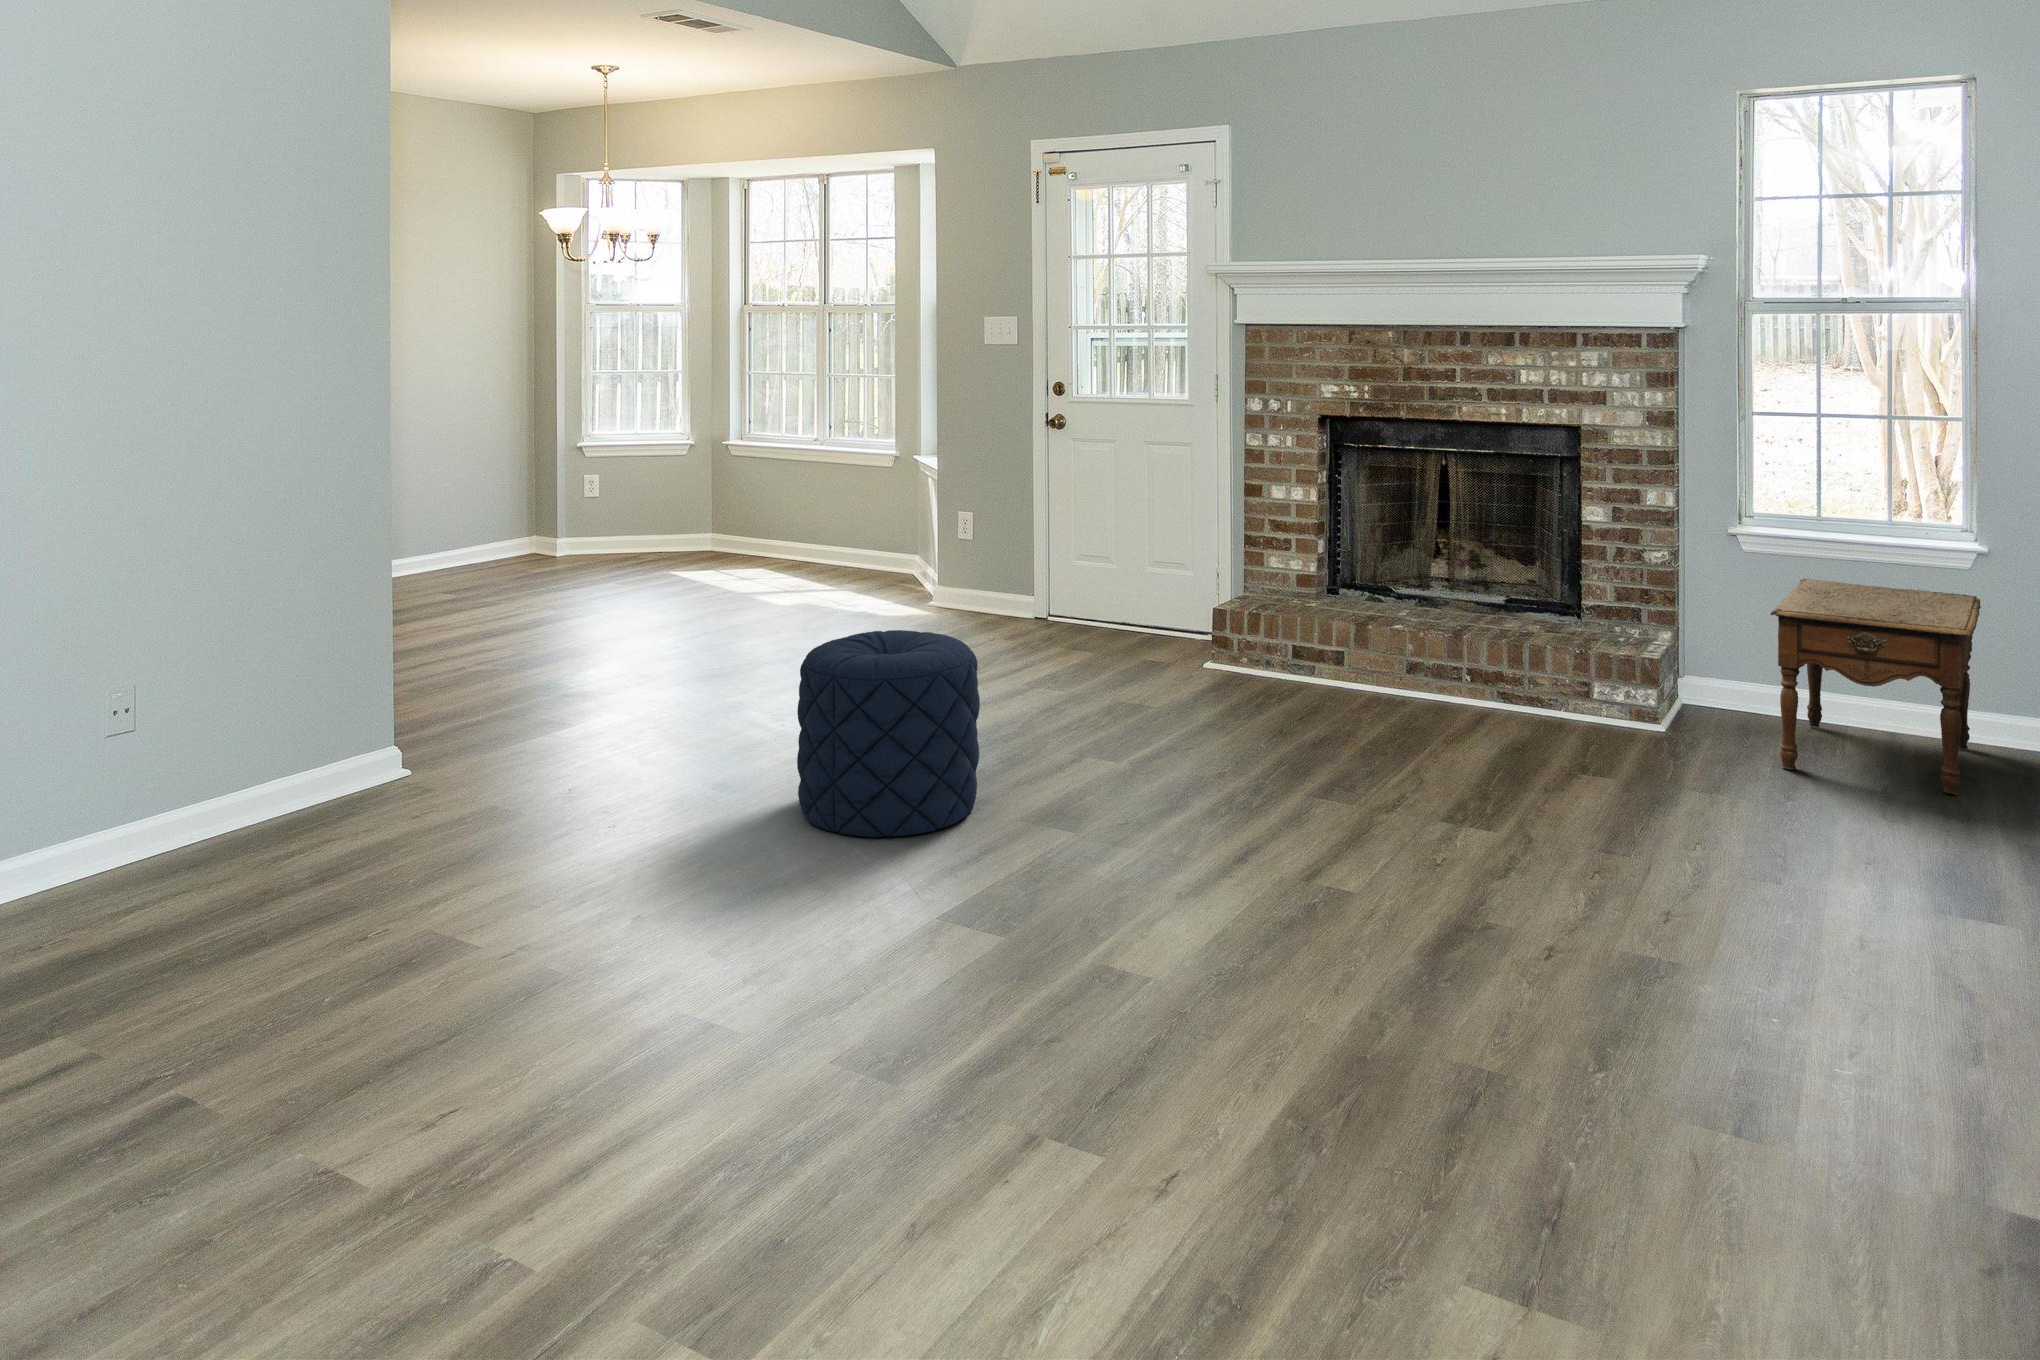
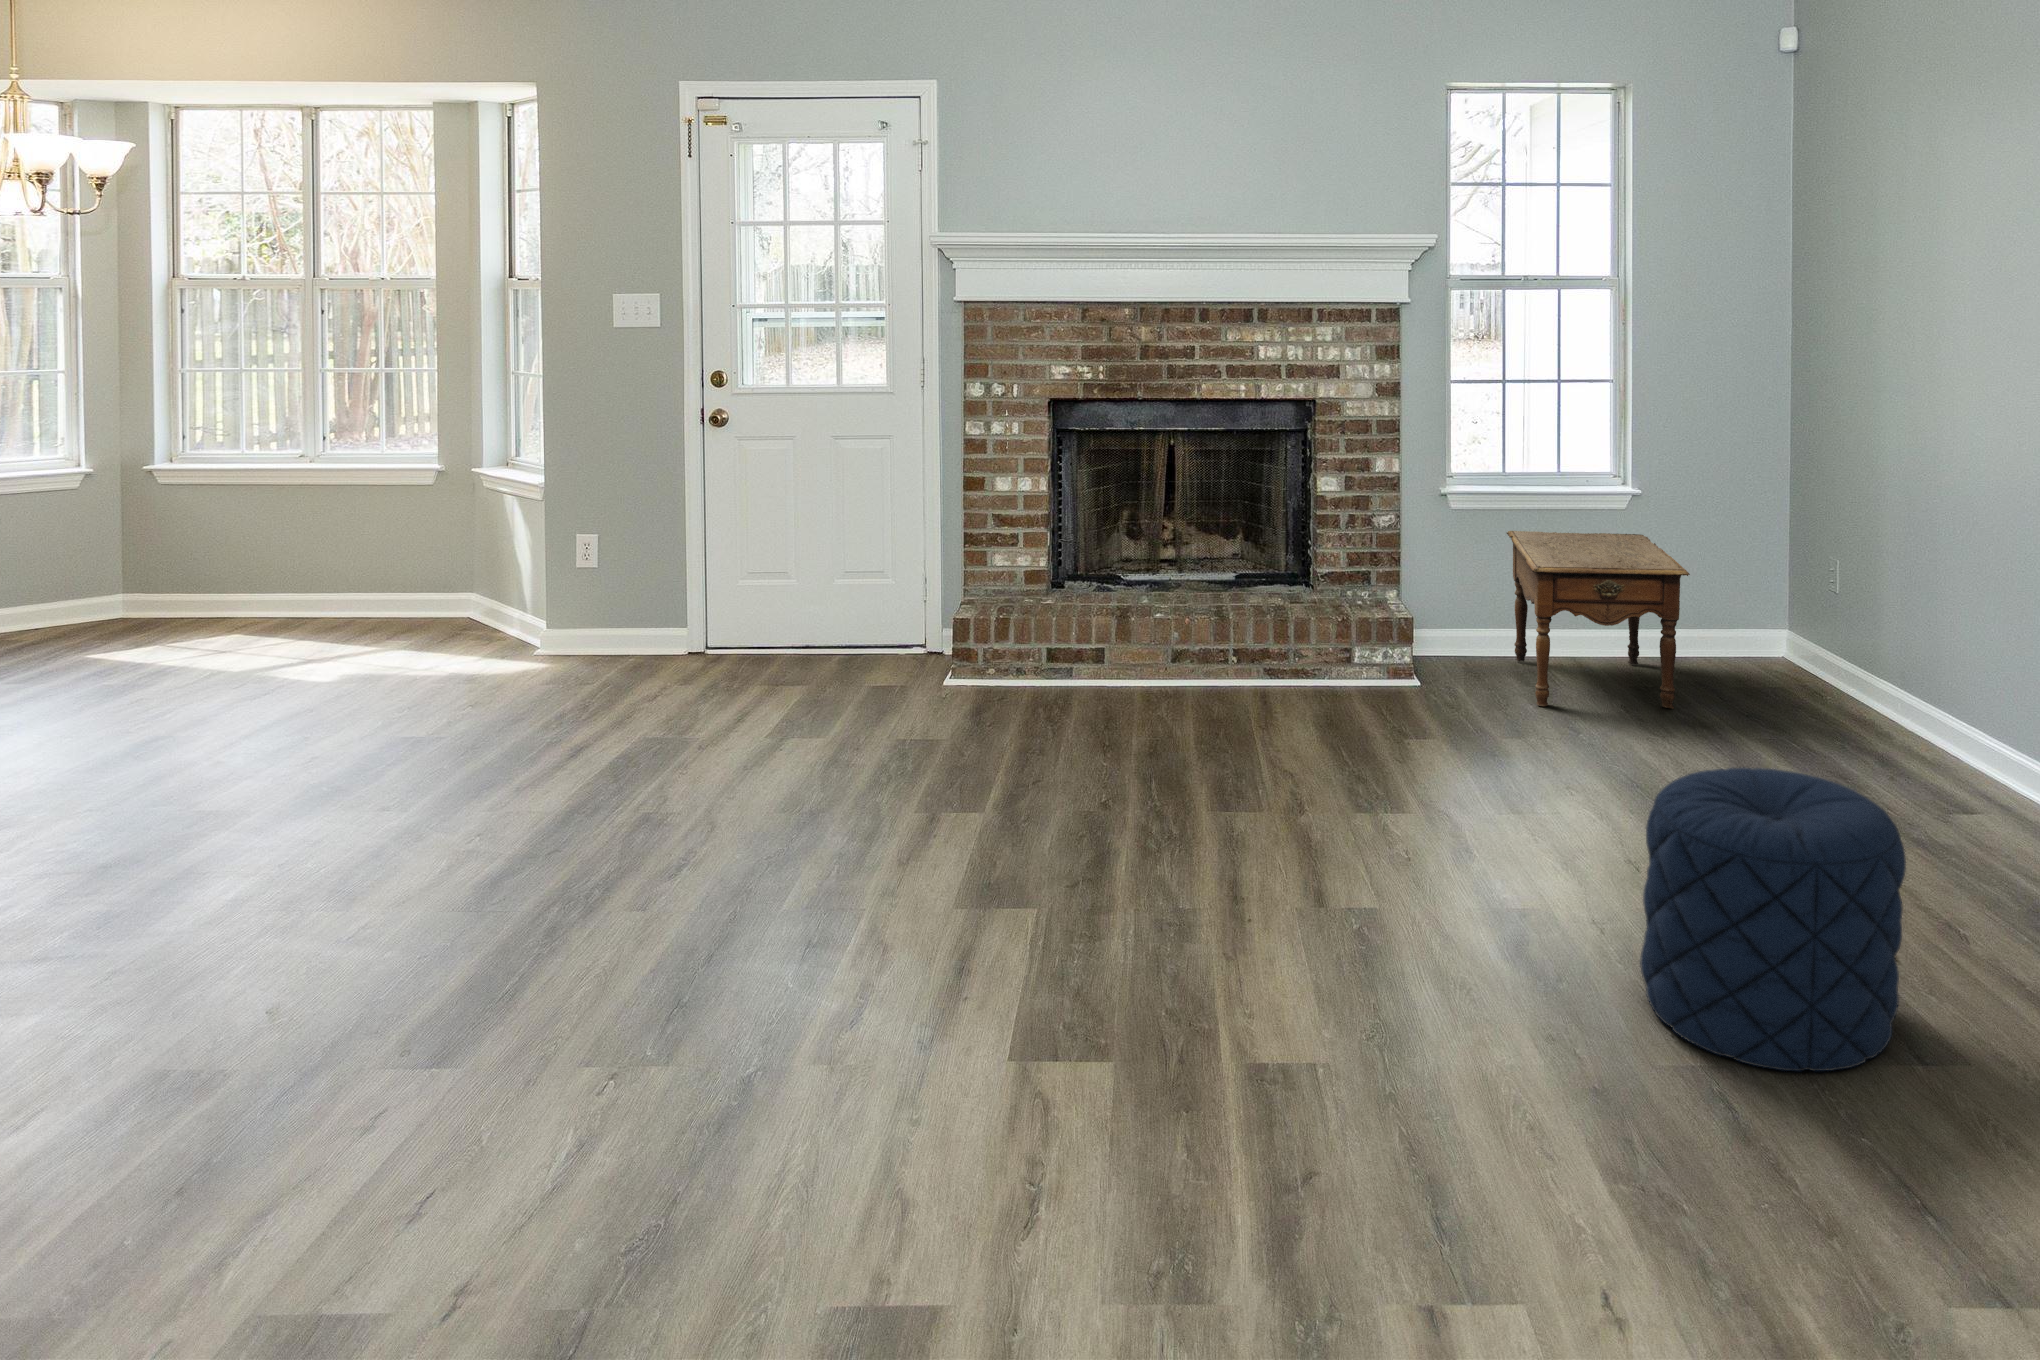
pouf: present [797,630,980,837] -> present [1640,768,1906,1071]

